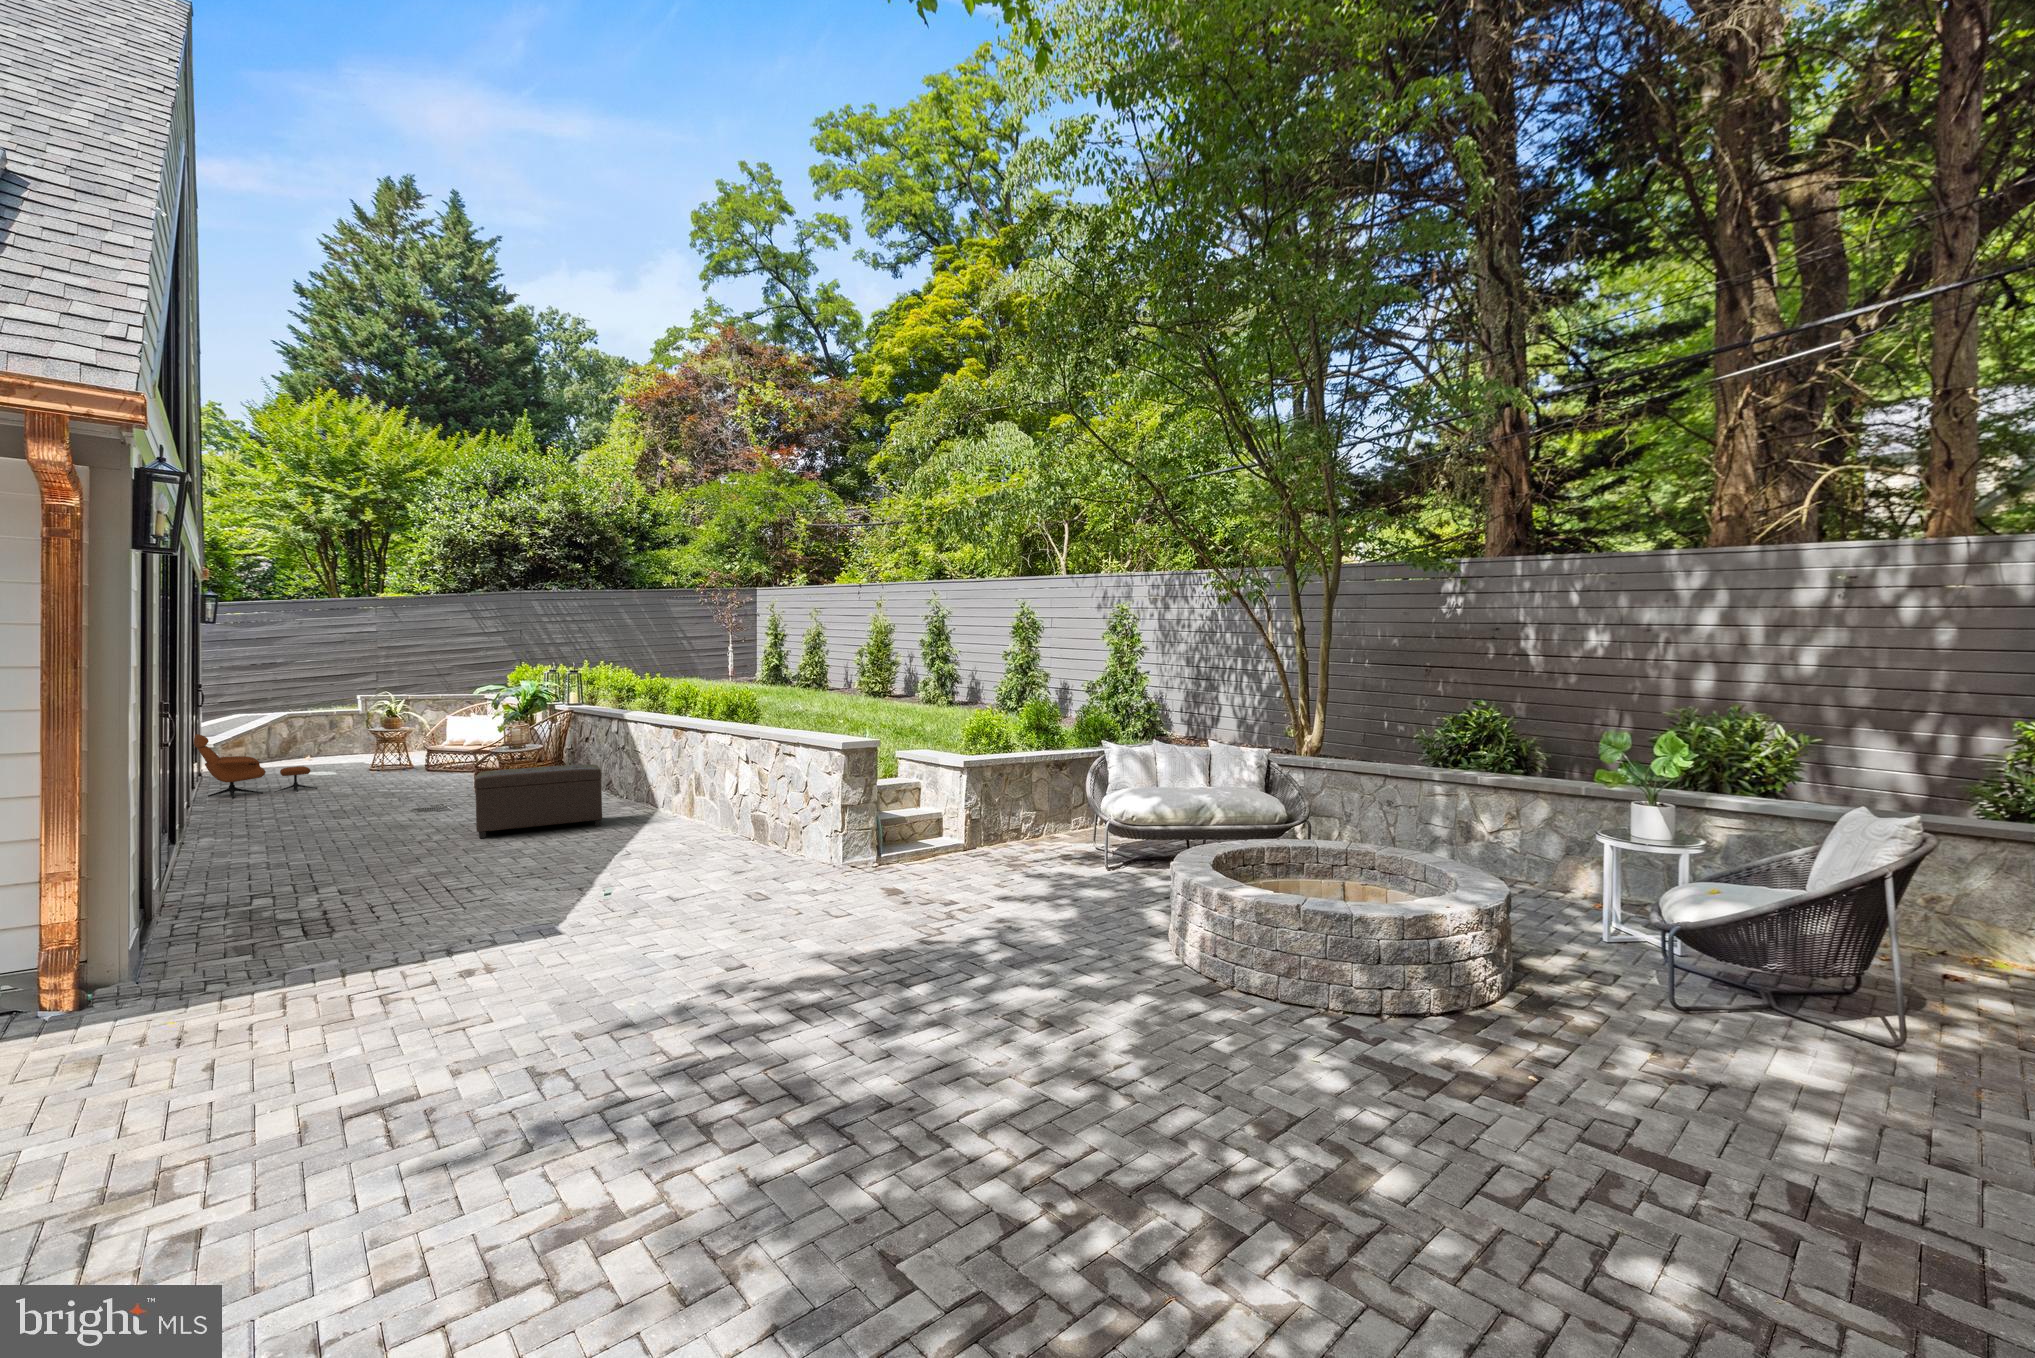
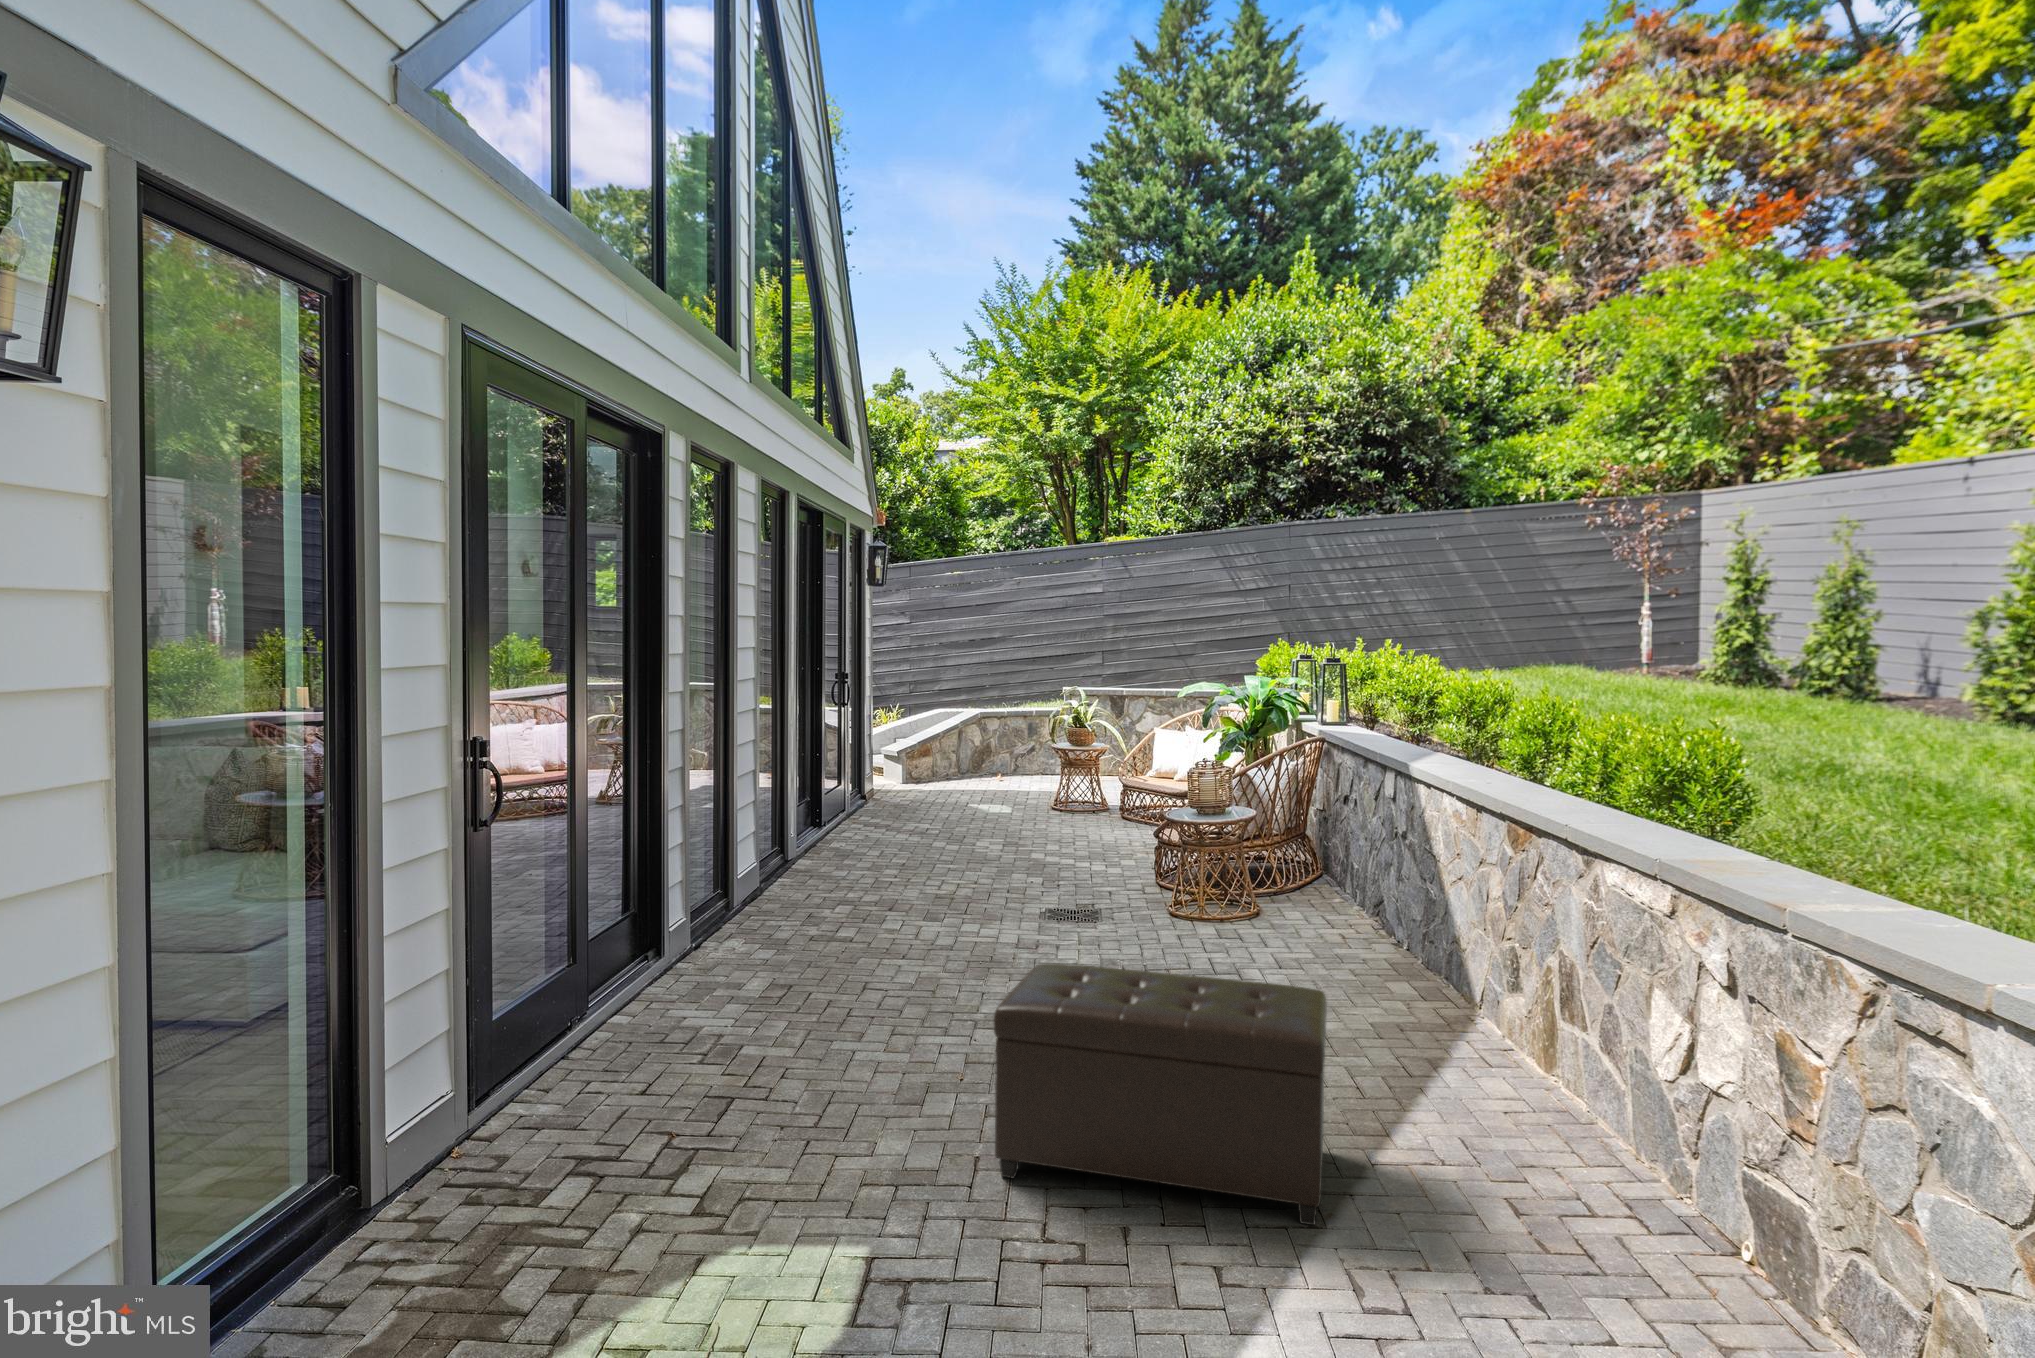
lounge chair: present [194,734,317,798] -> none [828,740,961,841]

